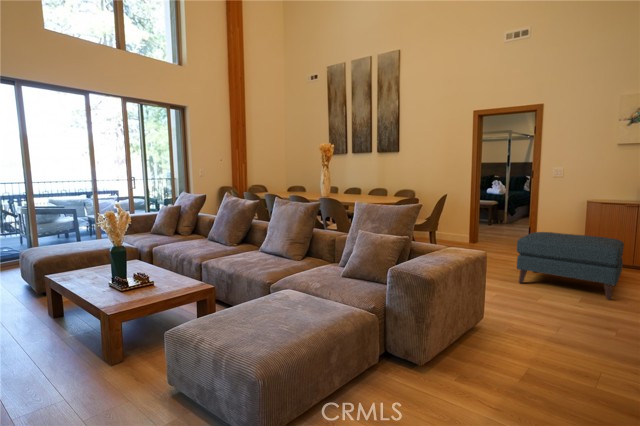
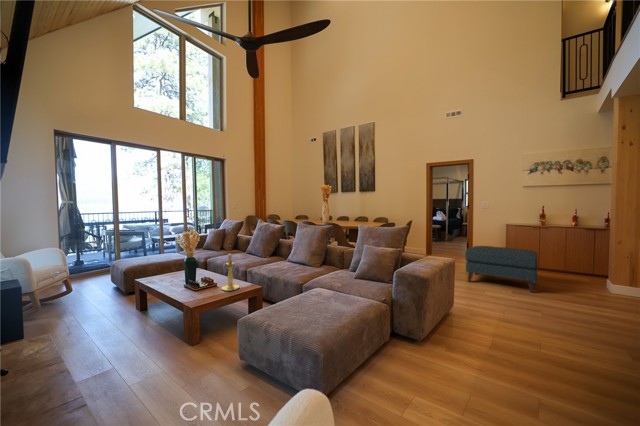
candle holder: none [158,241,183,292] -> present [222,254,239,291]

